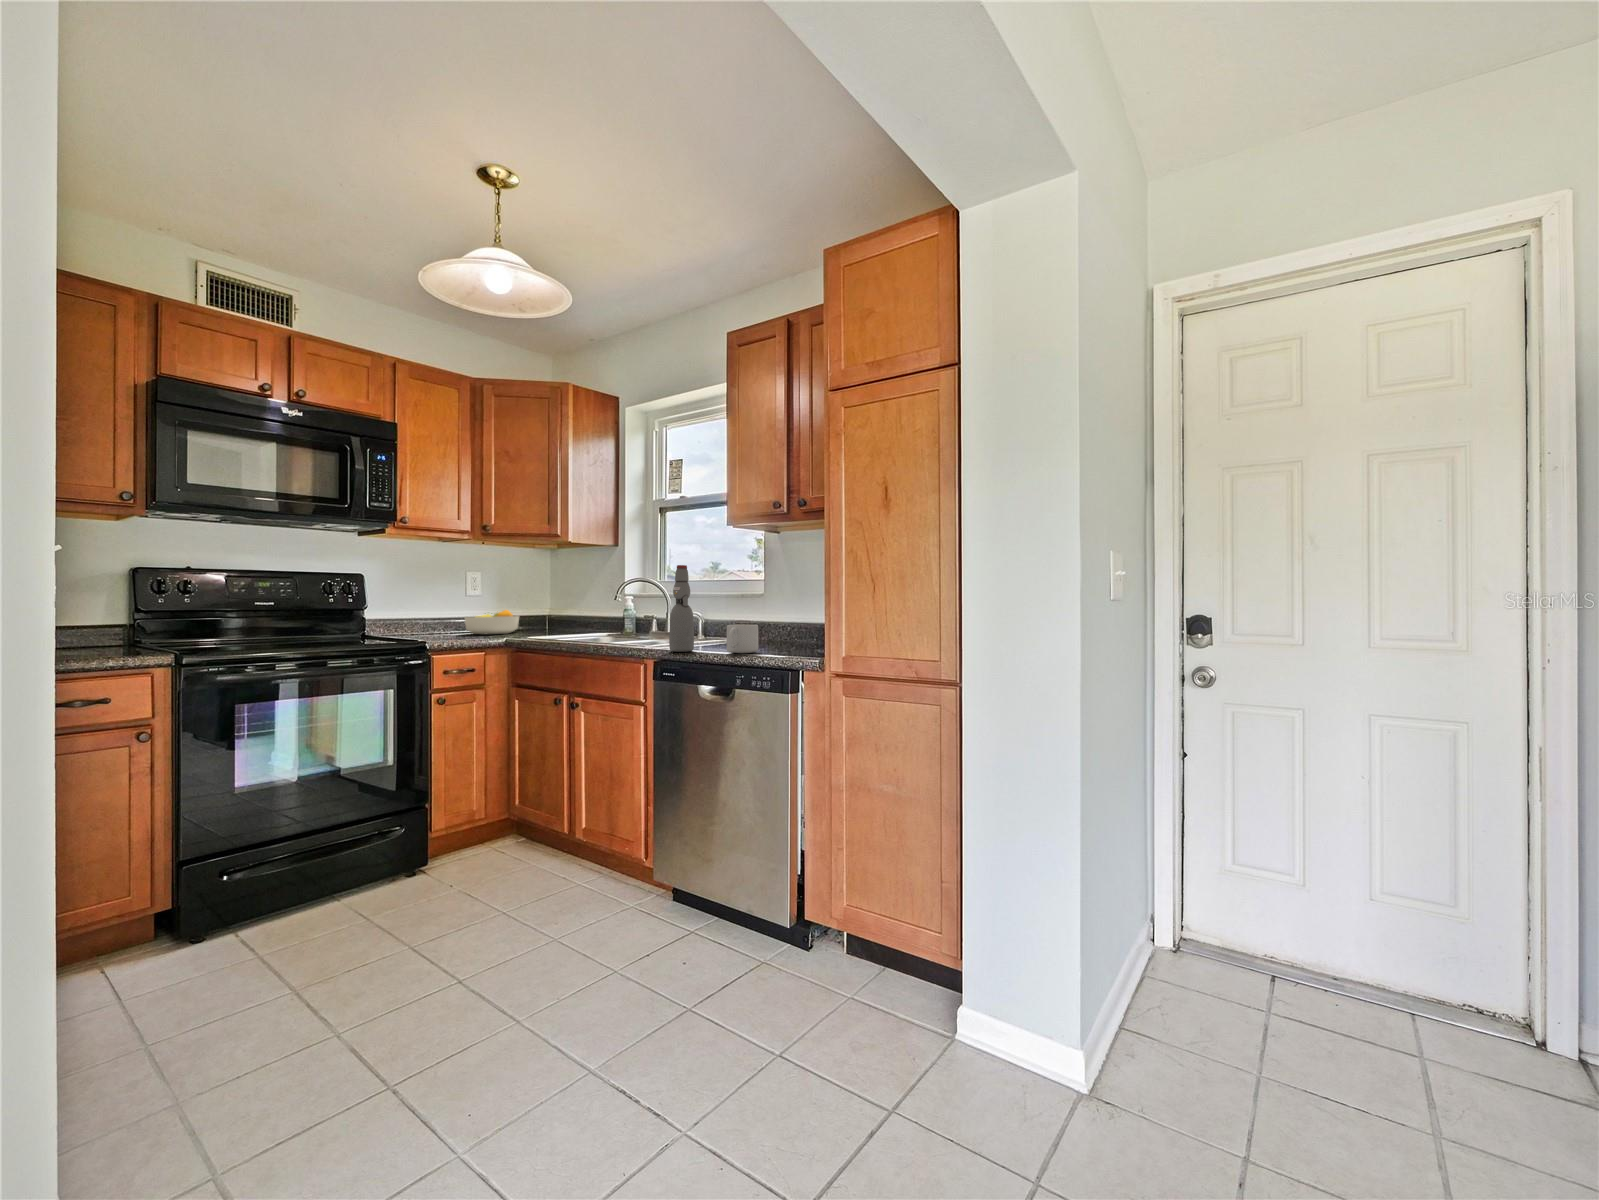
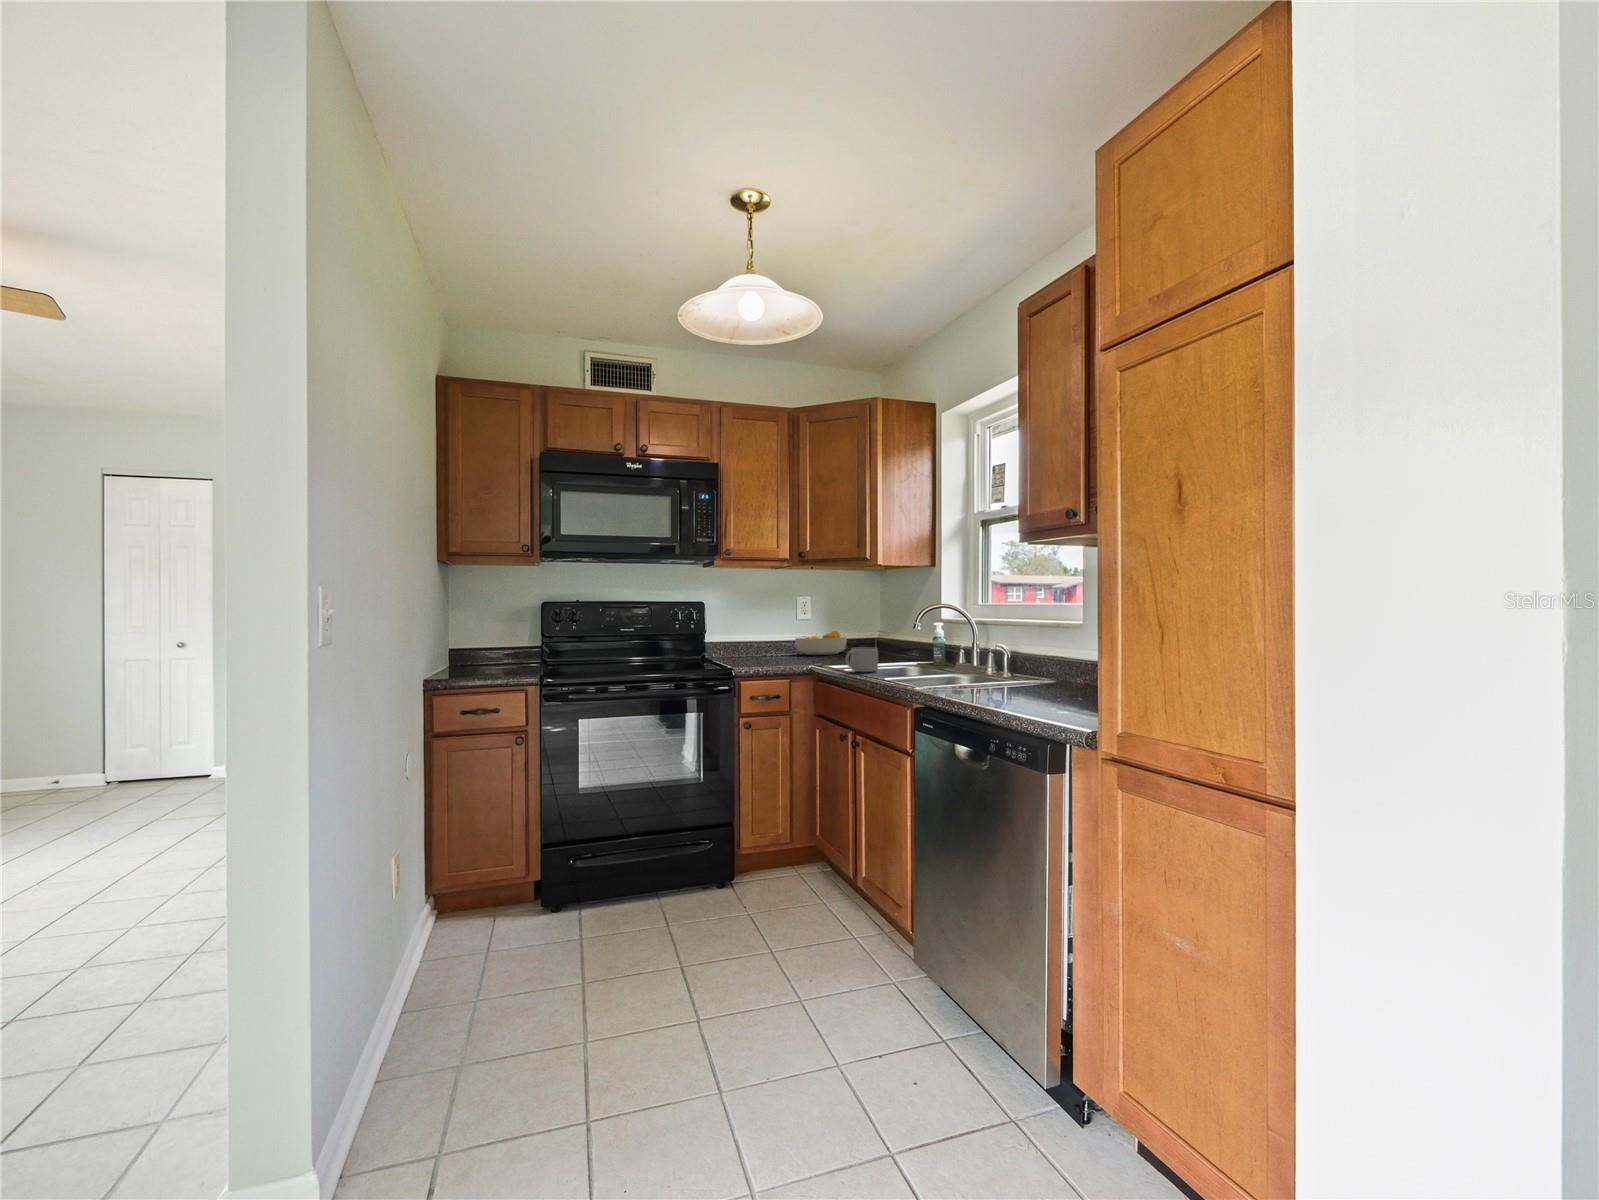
bottle: present [669,565,694,652] -> none [937,595,966,697]
mug: present [727,624,758,653] -> present [846,647,878,672]

